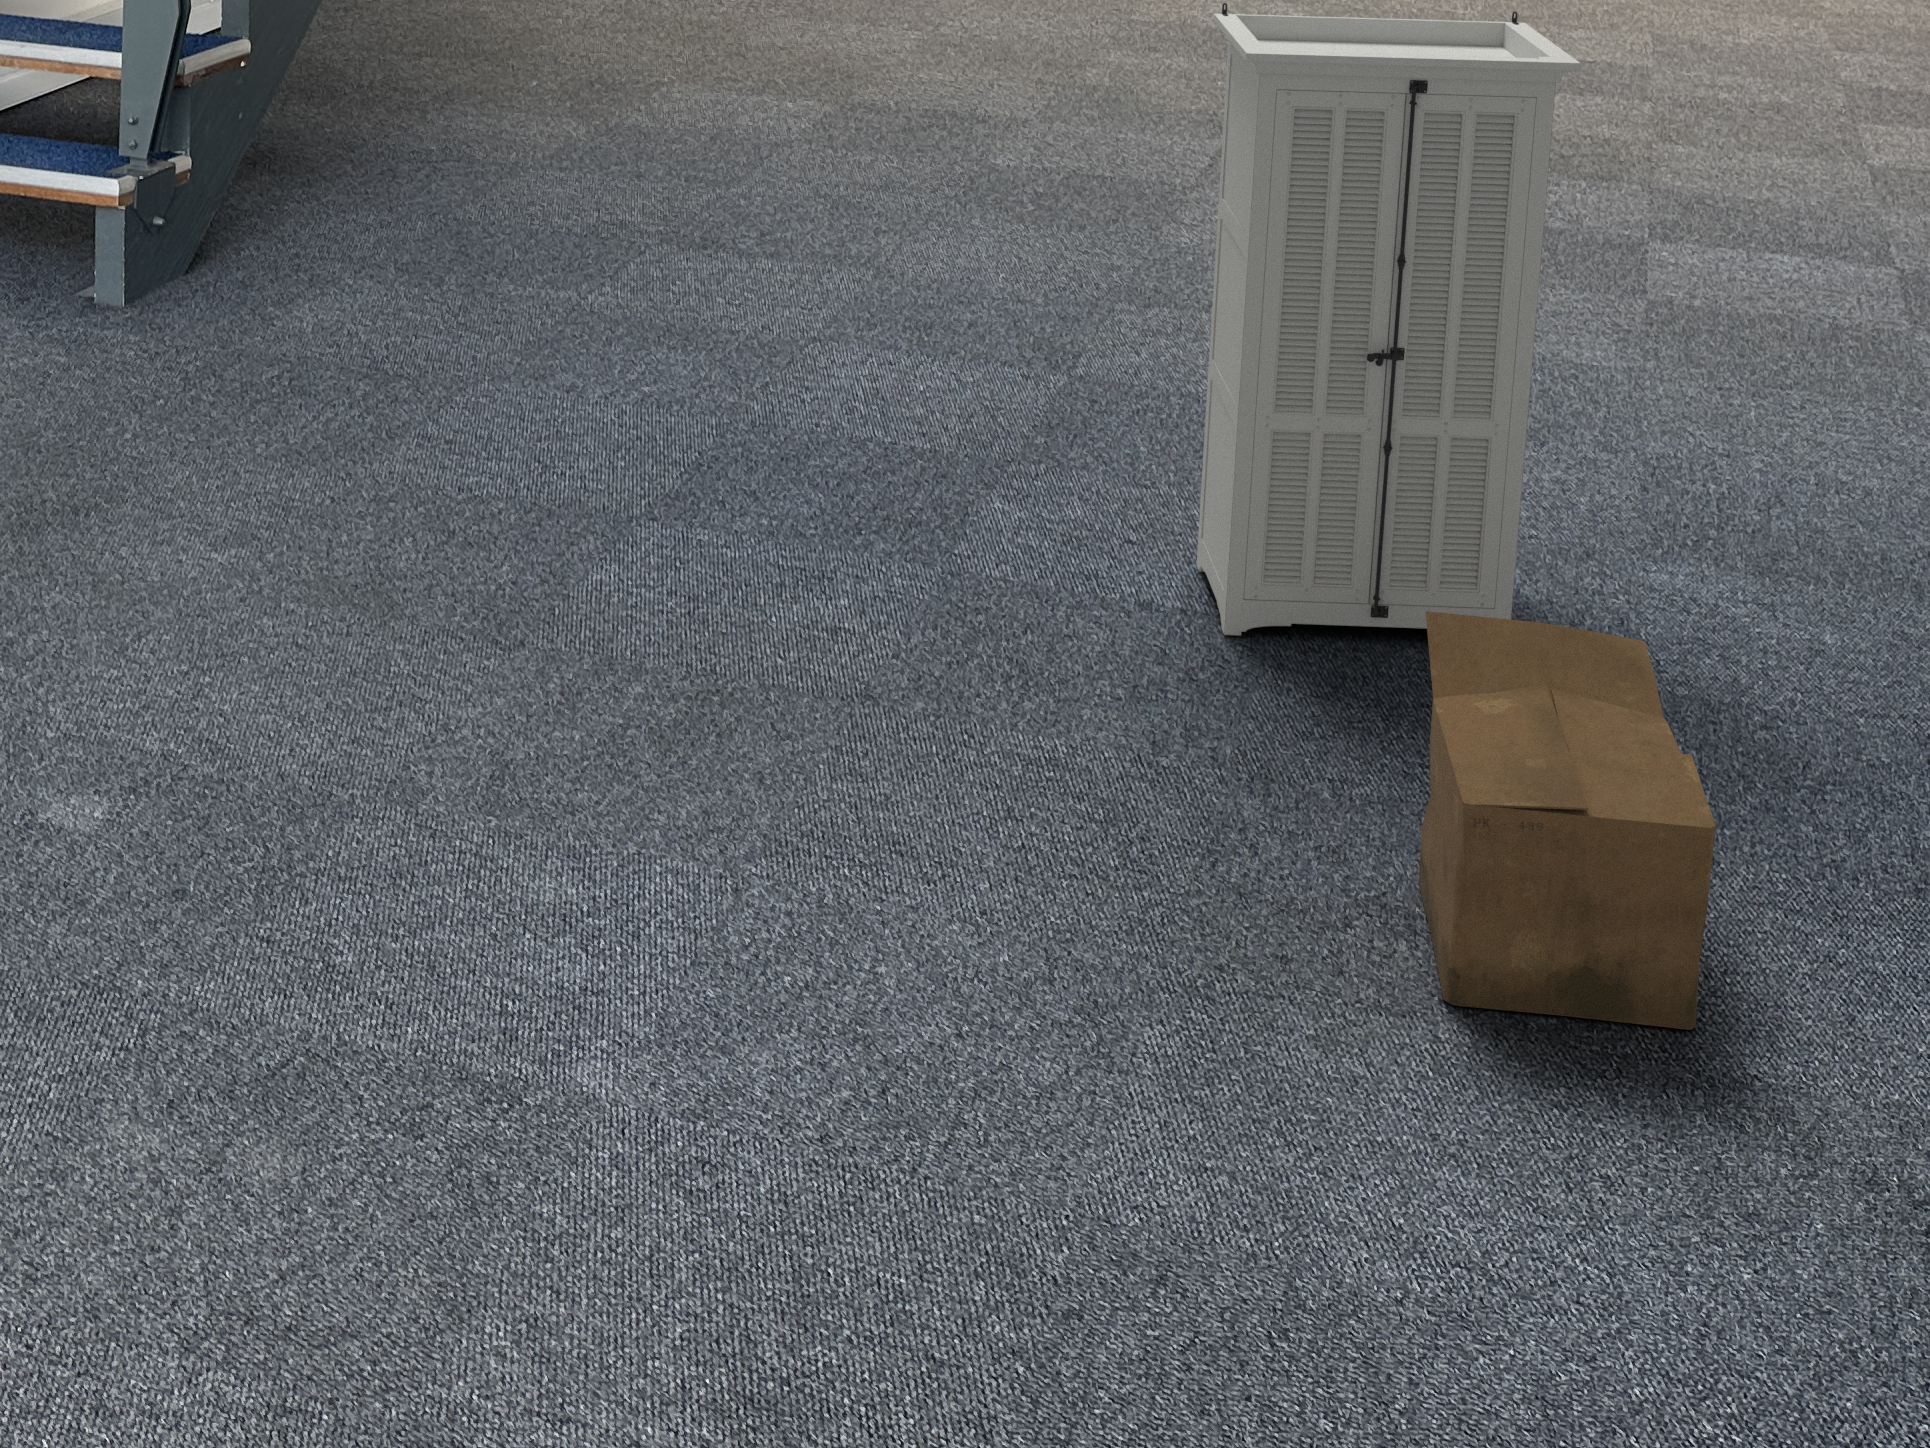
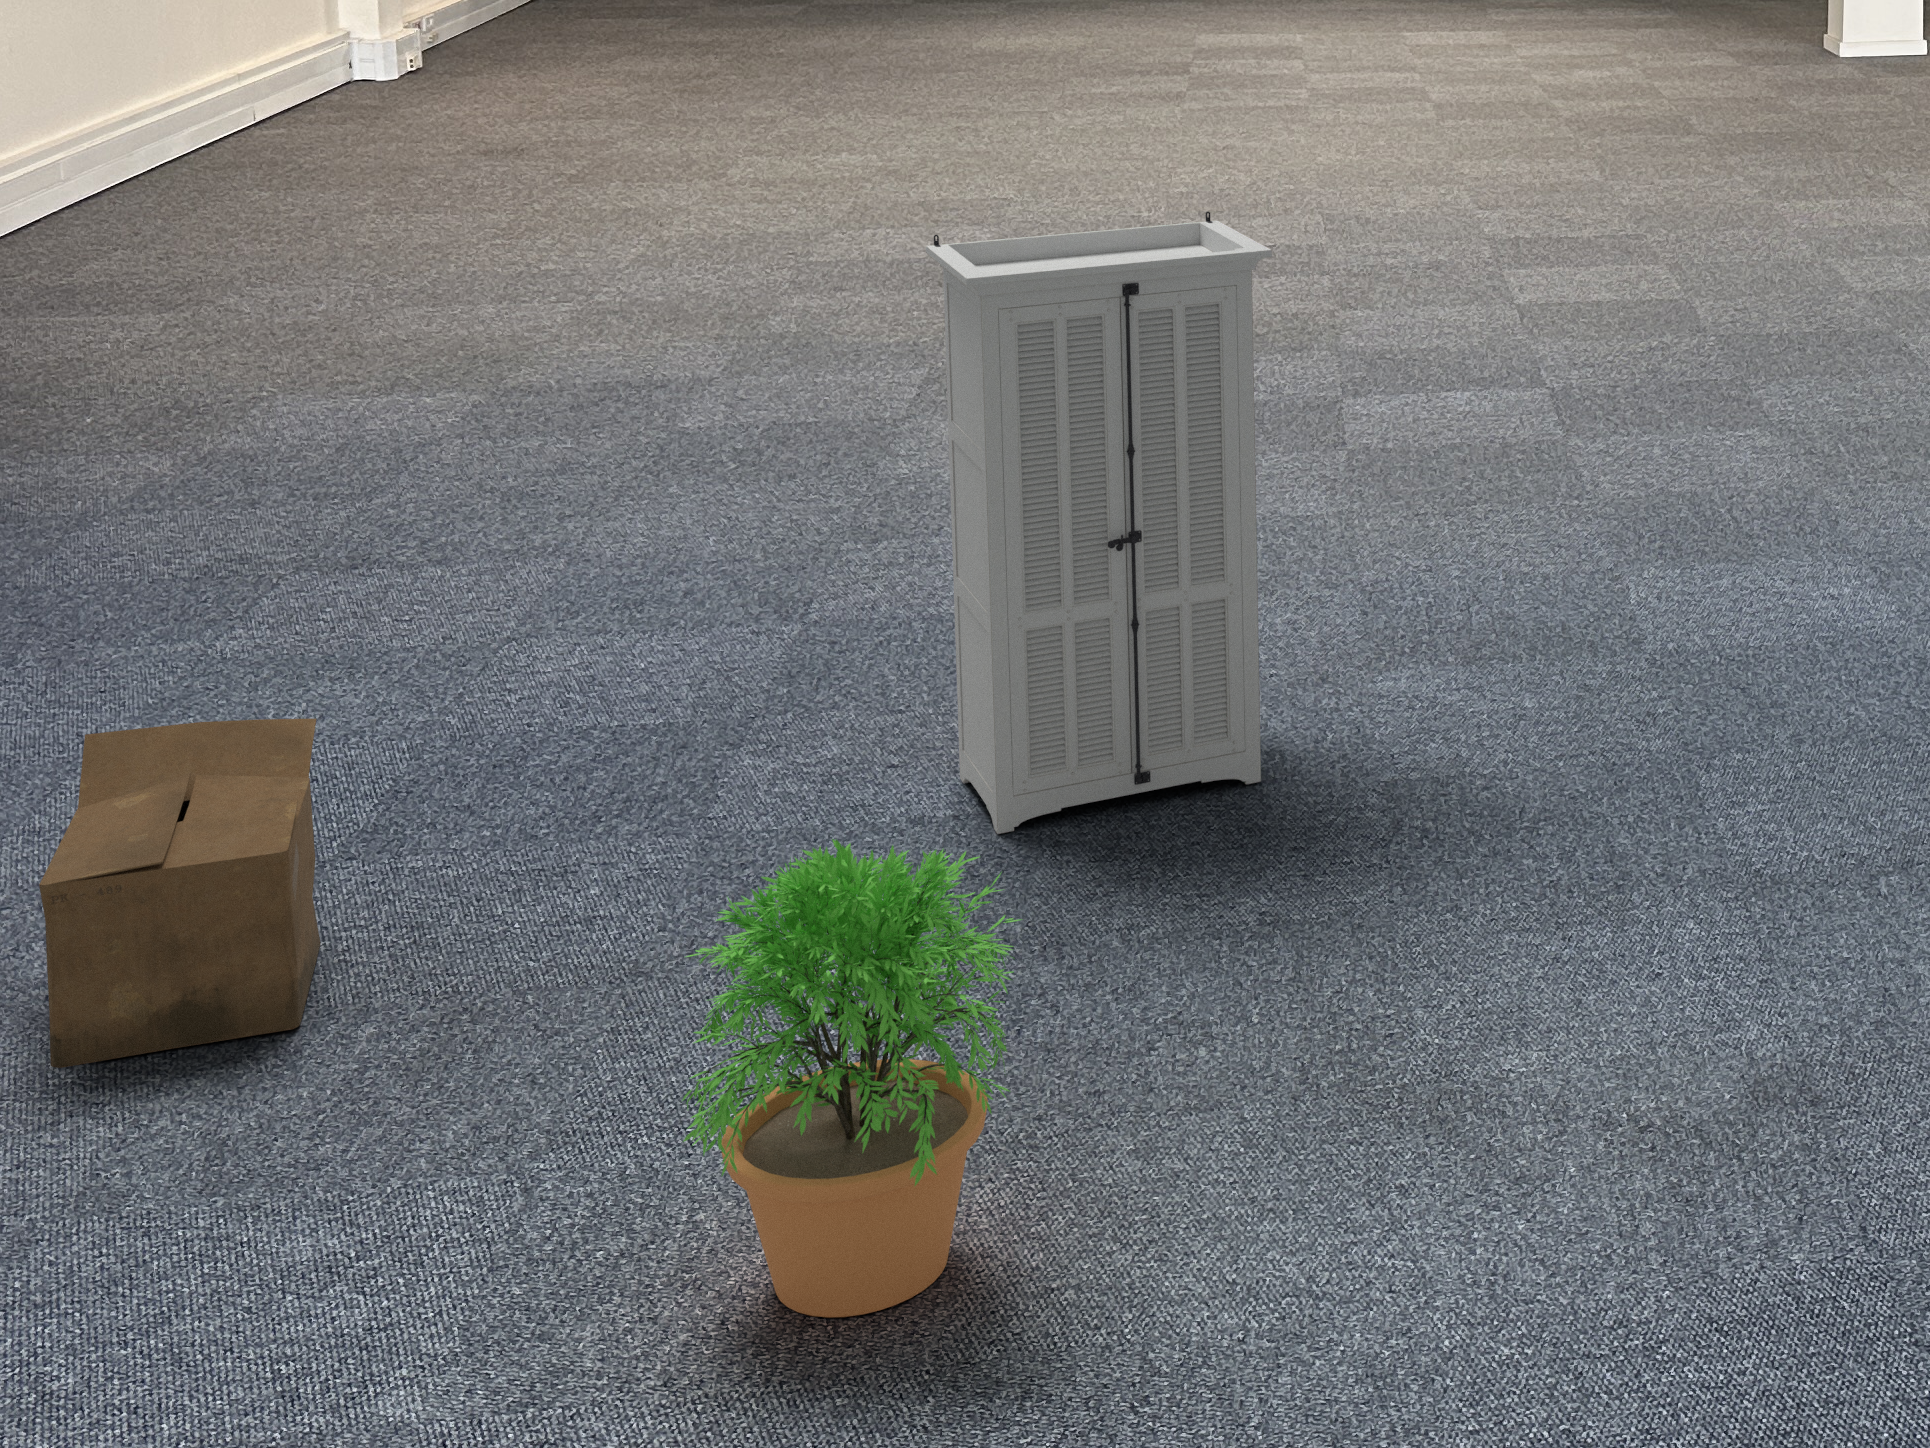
cardboard box: present [1419,611,1716,1030] -> present [39,719,321,1068]
potted plant: none [860,624,1217,1129] -> present [682,839,1019,1317]

